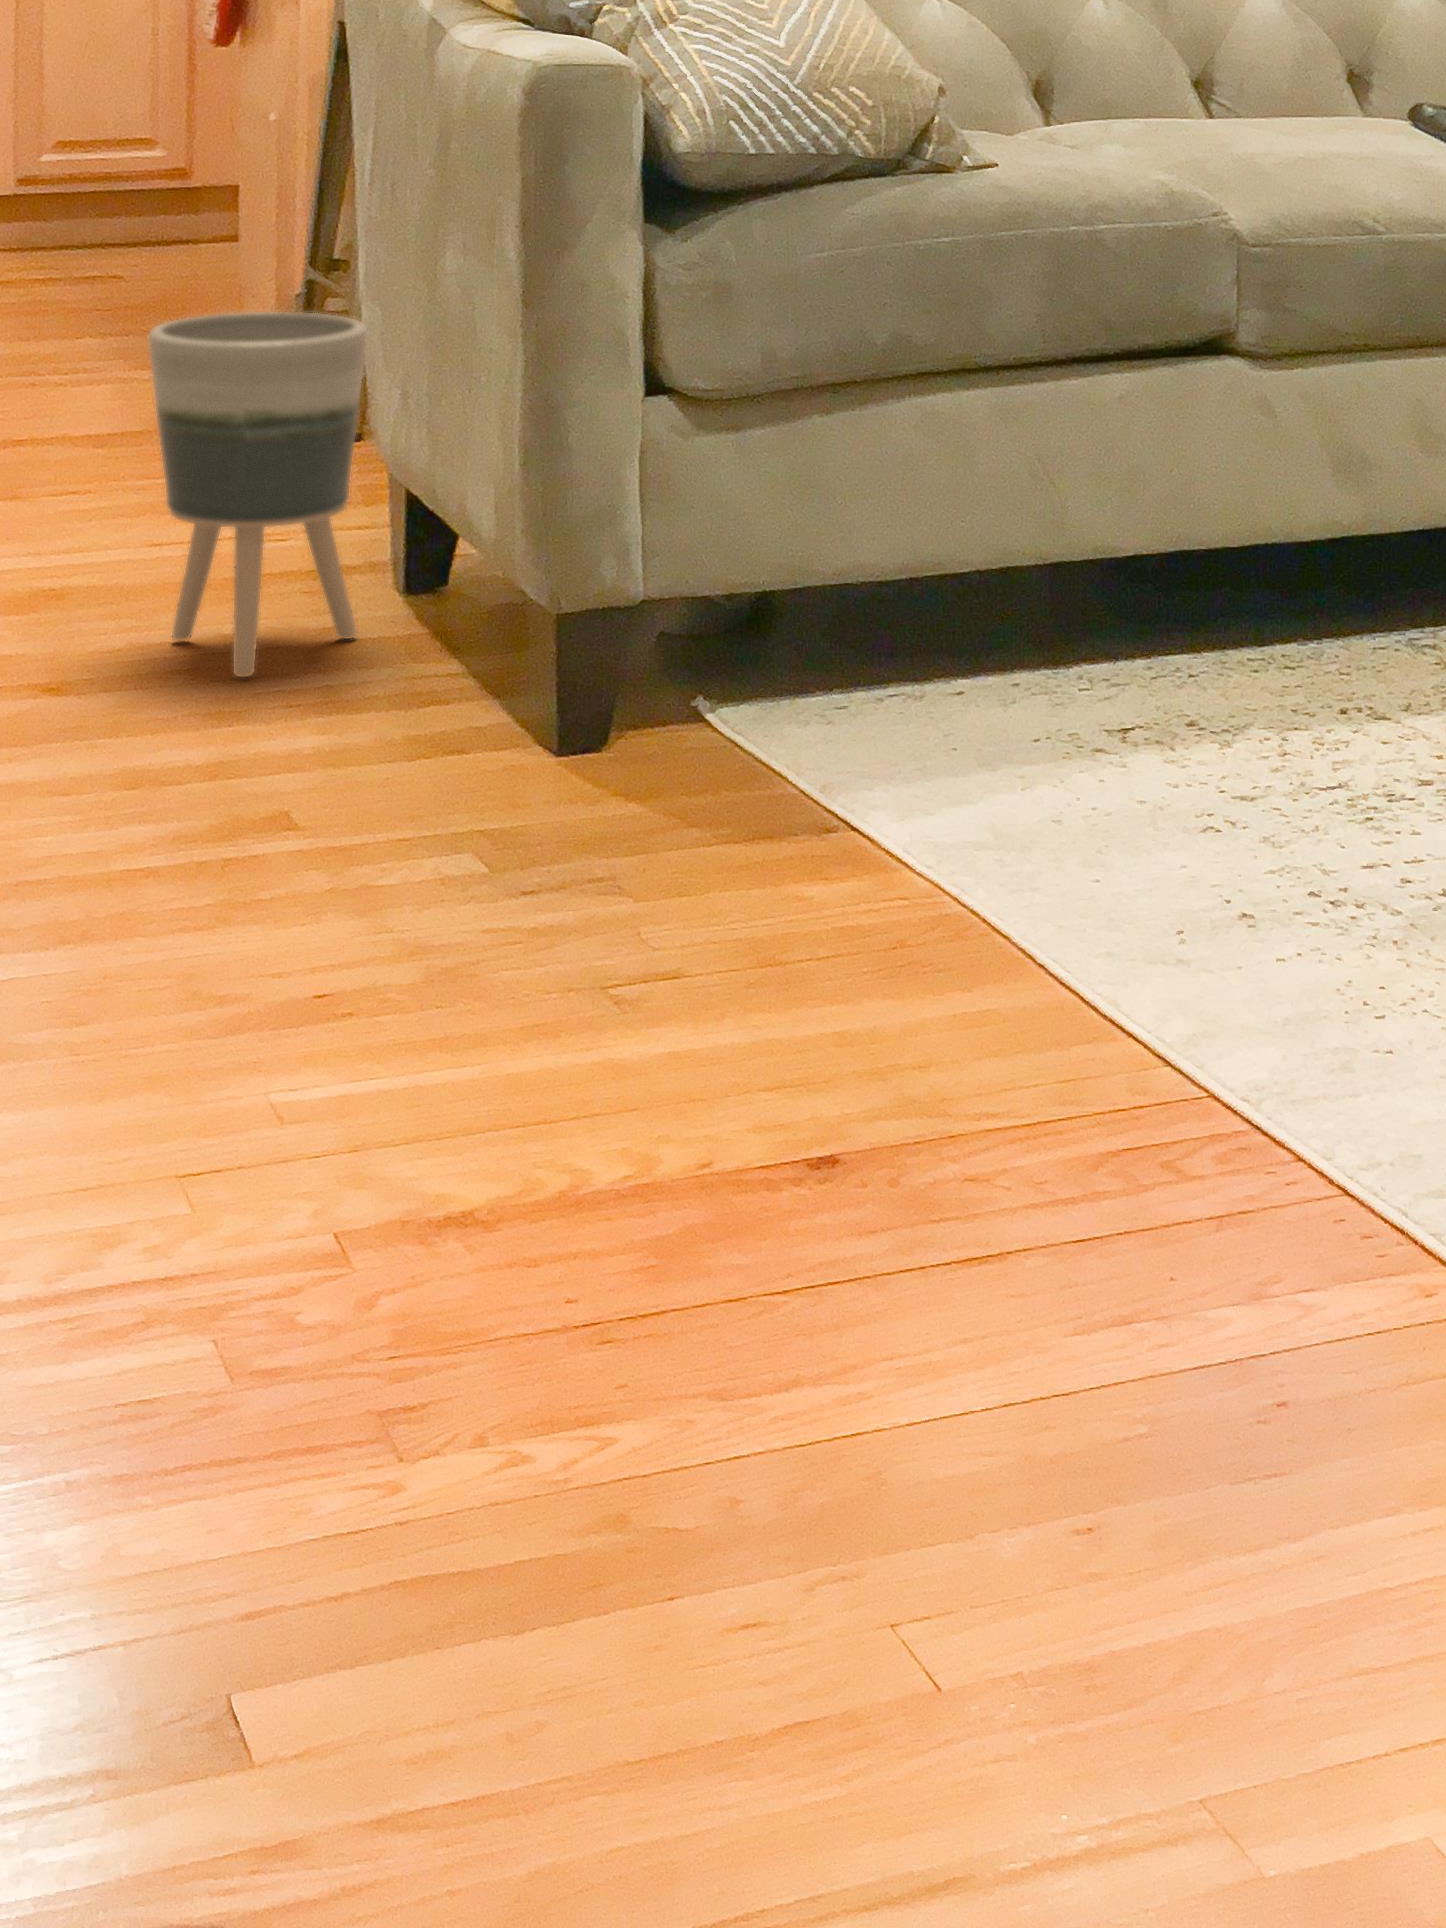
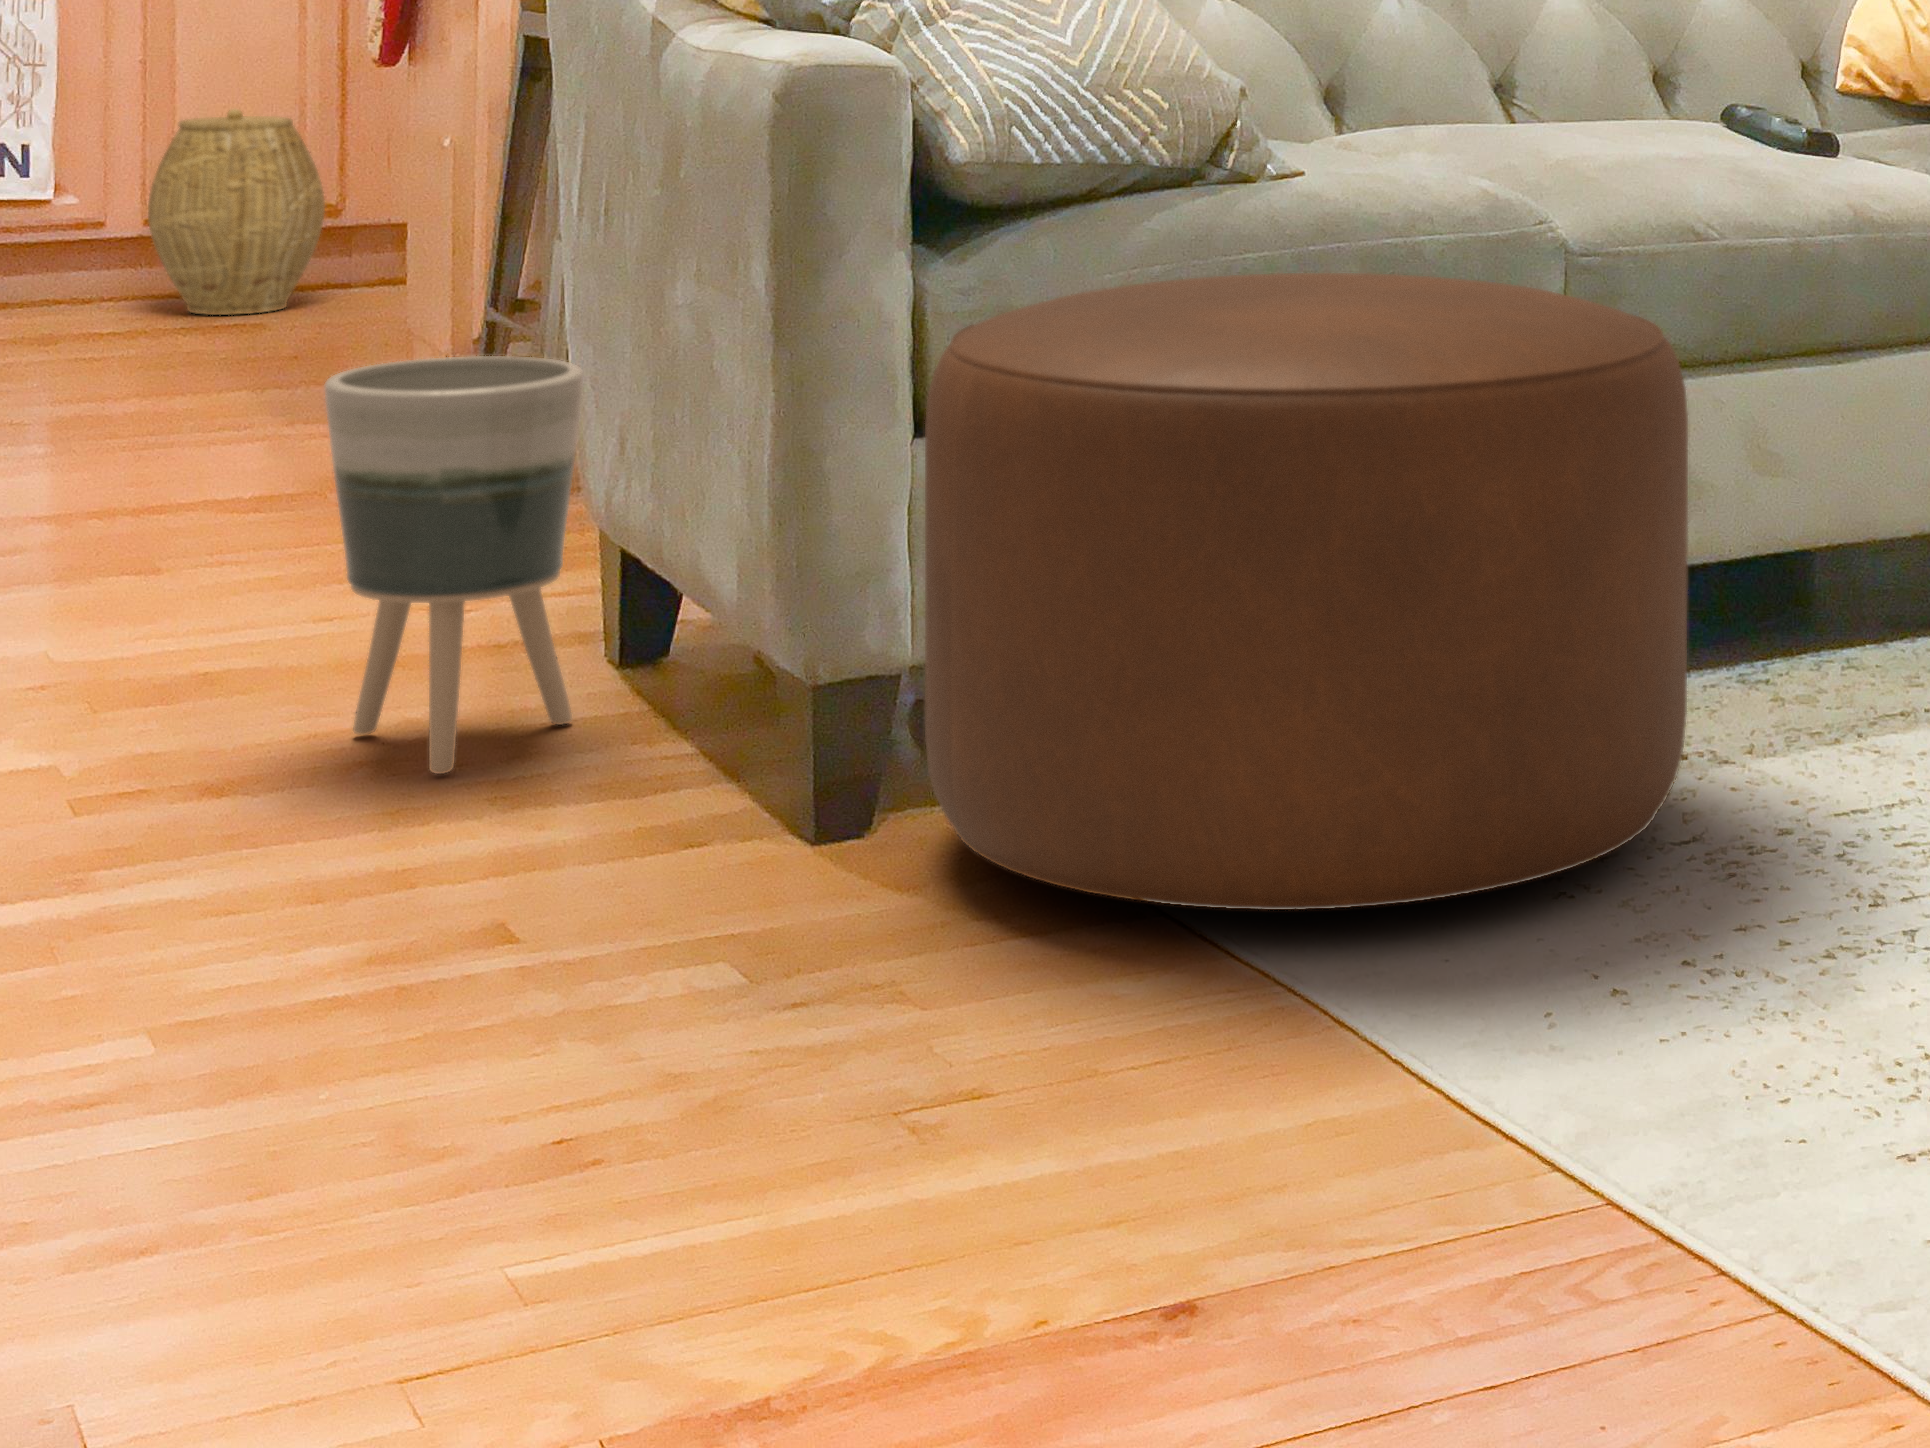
woven basket: none [17,78,168,263] -> present [148,109,325,315]
ottoman: none [652,261,1335,828] -> present [925,273,1688,910]

